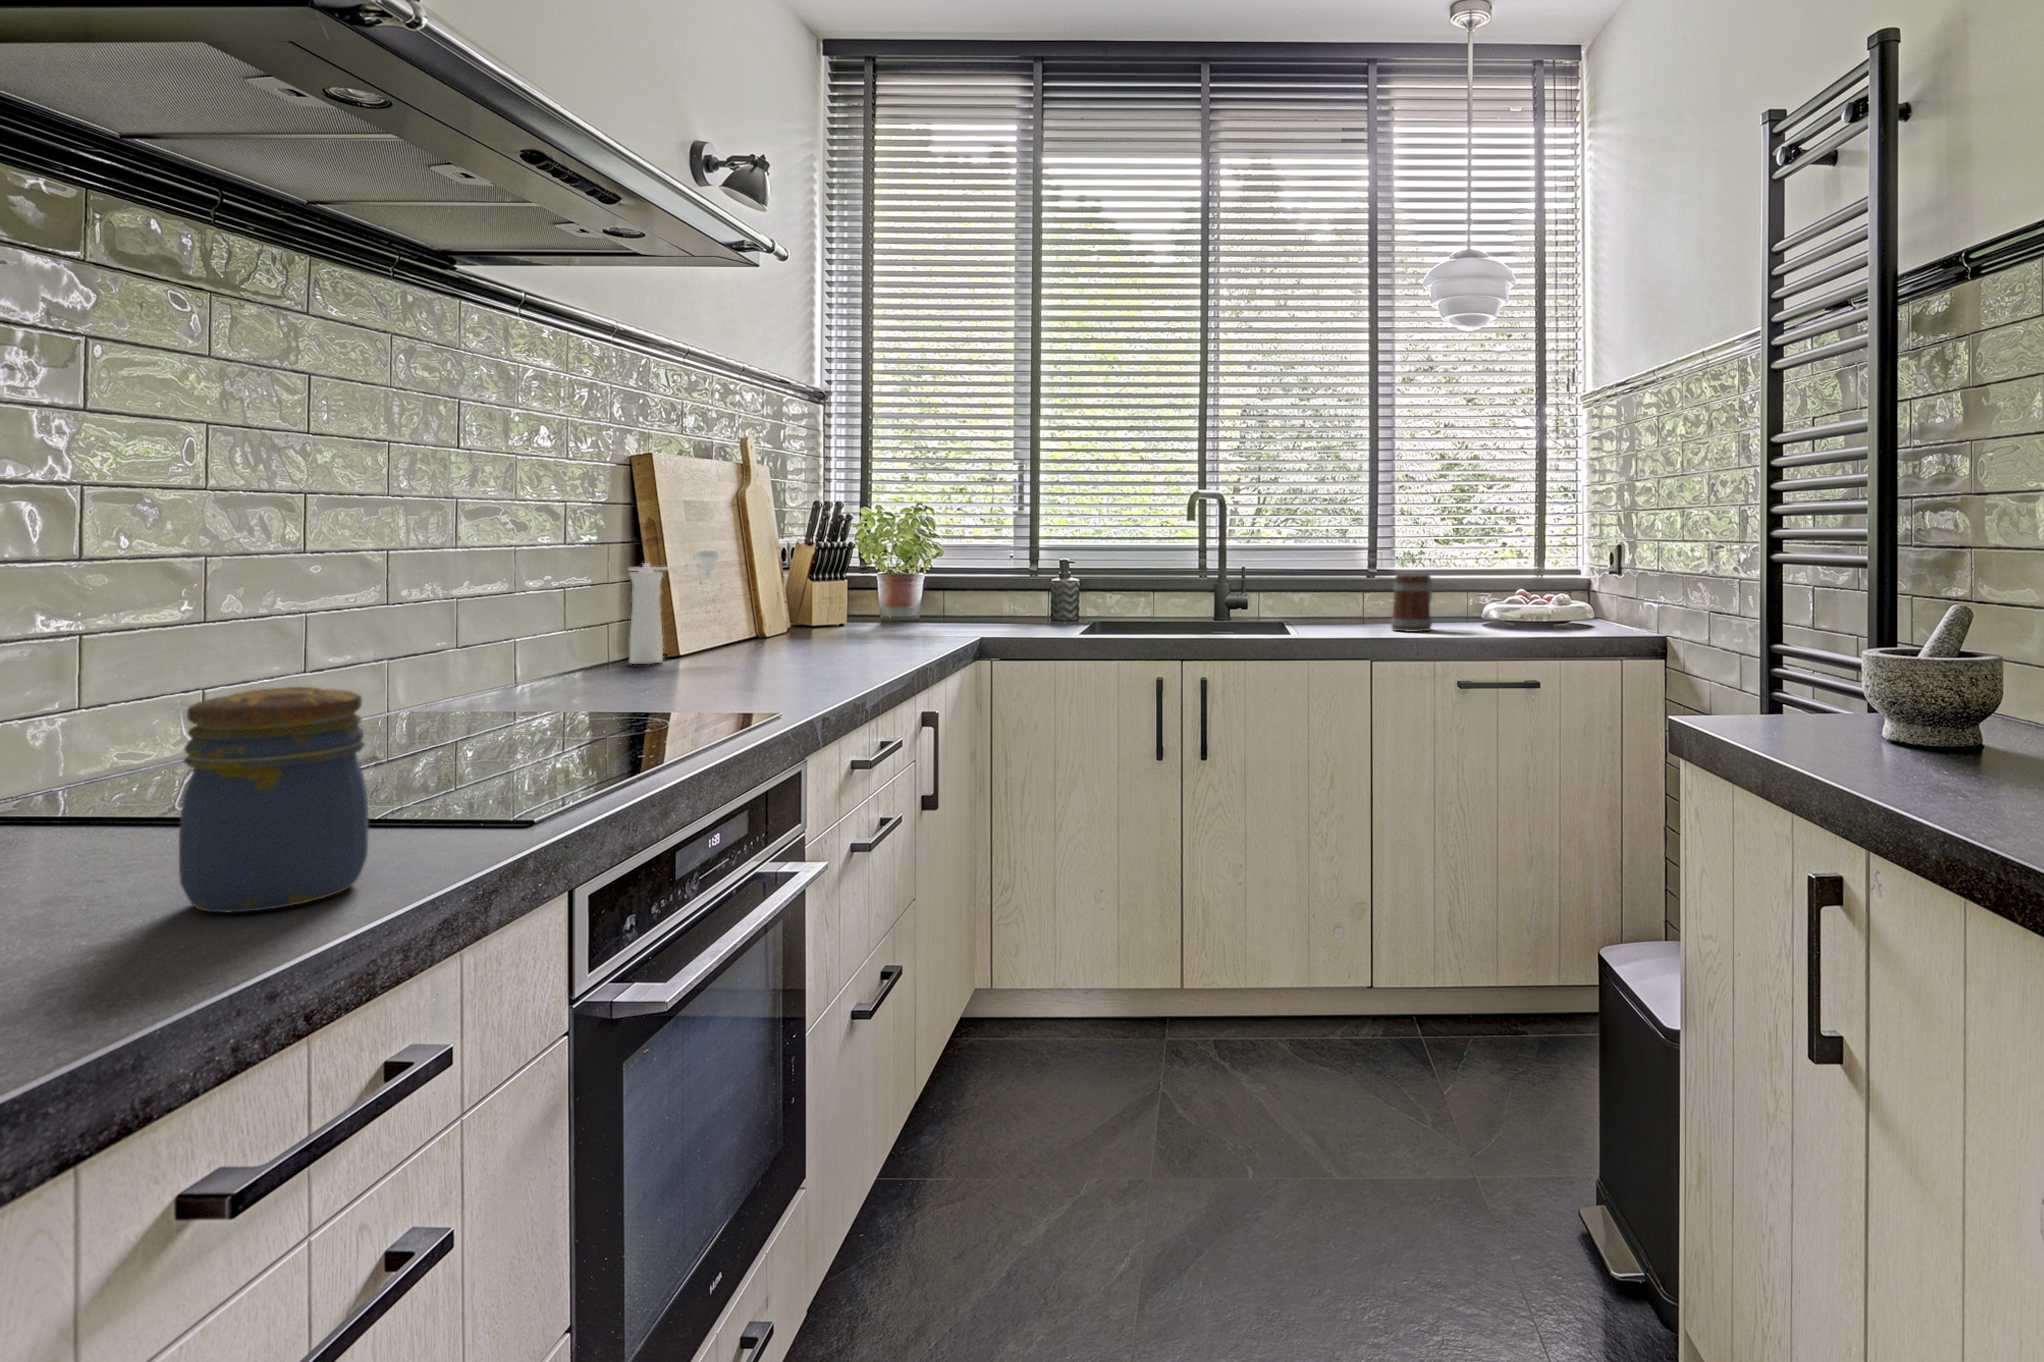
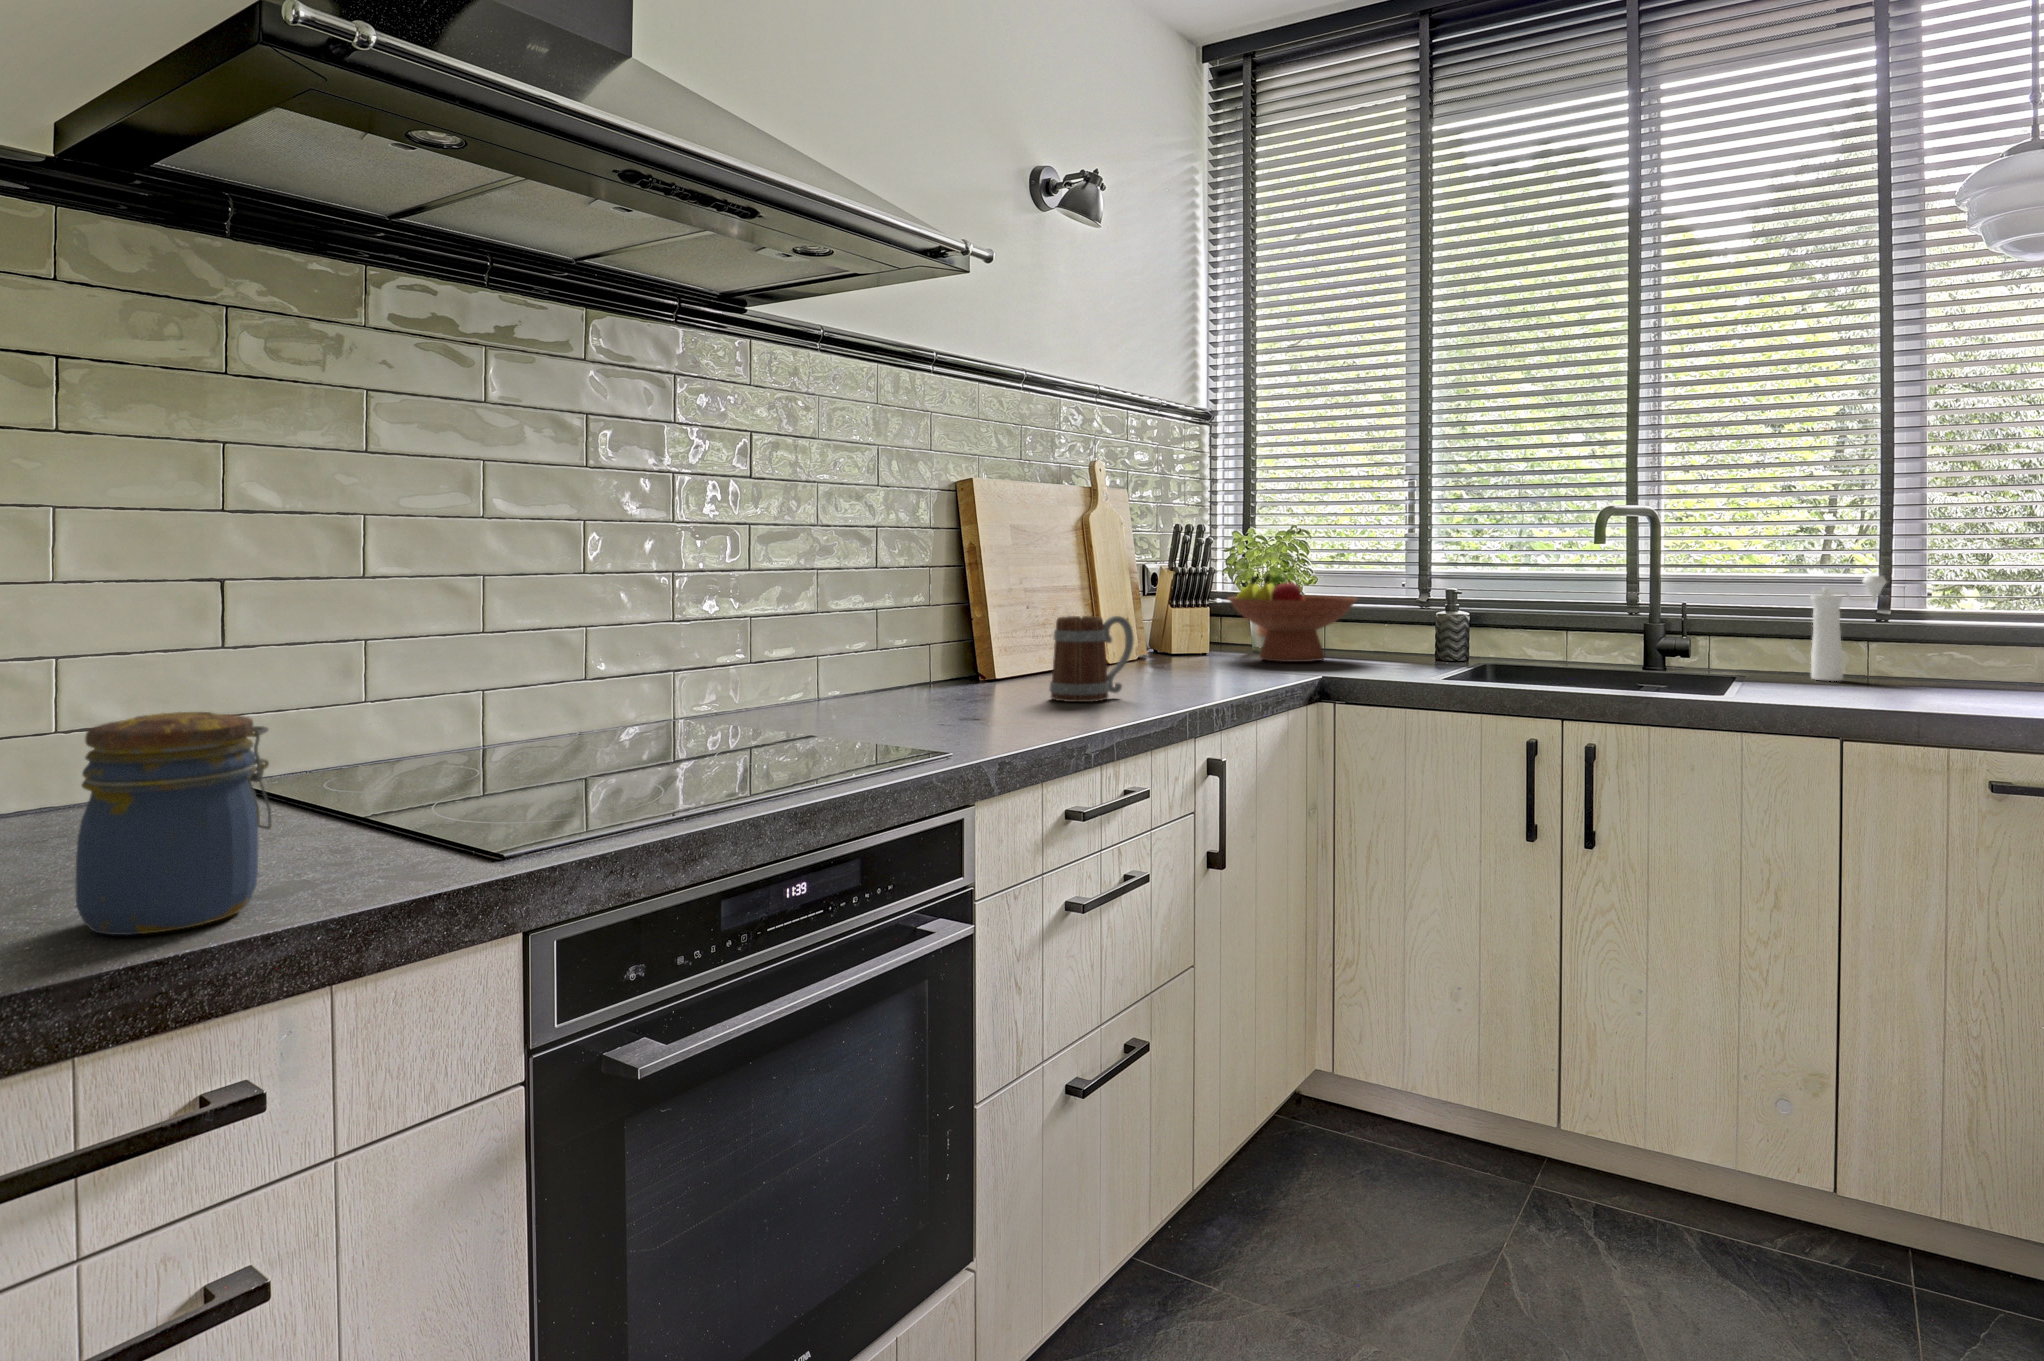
fruit bowl: none [872,547,993,626] -> present [1228,575,1357,662]
pepper mill: present [629,550,720,664] -> present [1811,576,1886,681]
mug: present [1391,573,1432,632] -> present [1050,616,1134,702]

